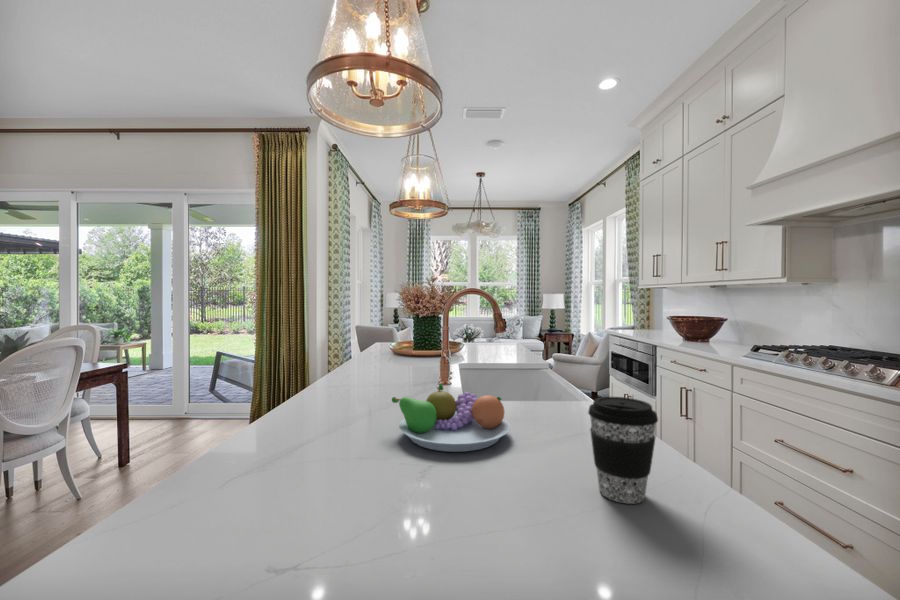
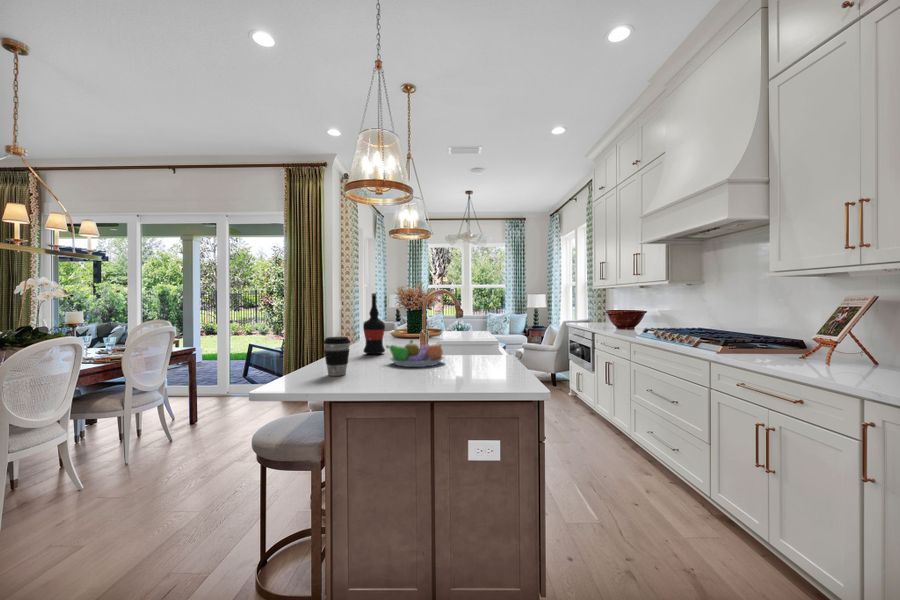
wine bottle: none [349,293,387,401] -> present [363,293,385,354]
coffee cup: present [588,397,658,504] -> present [324,337,350,376]

